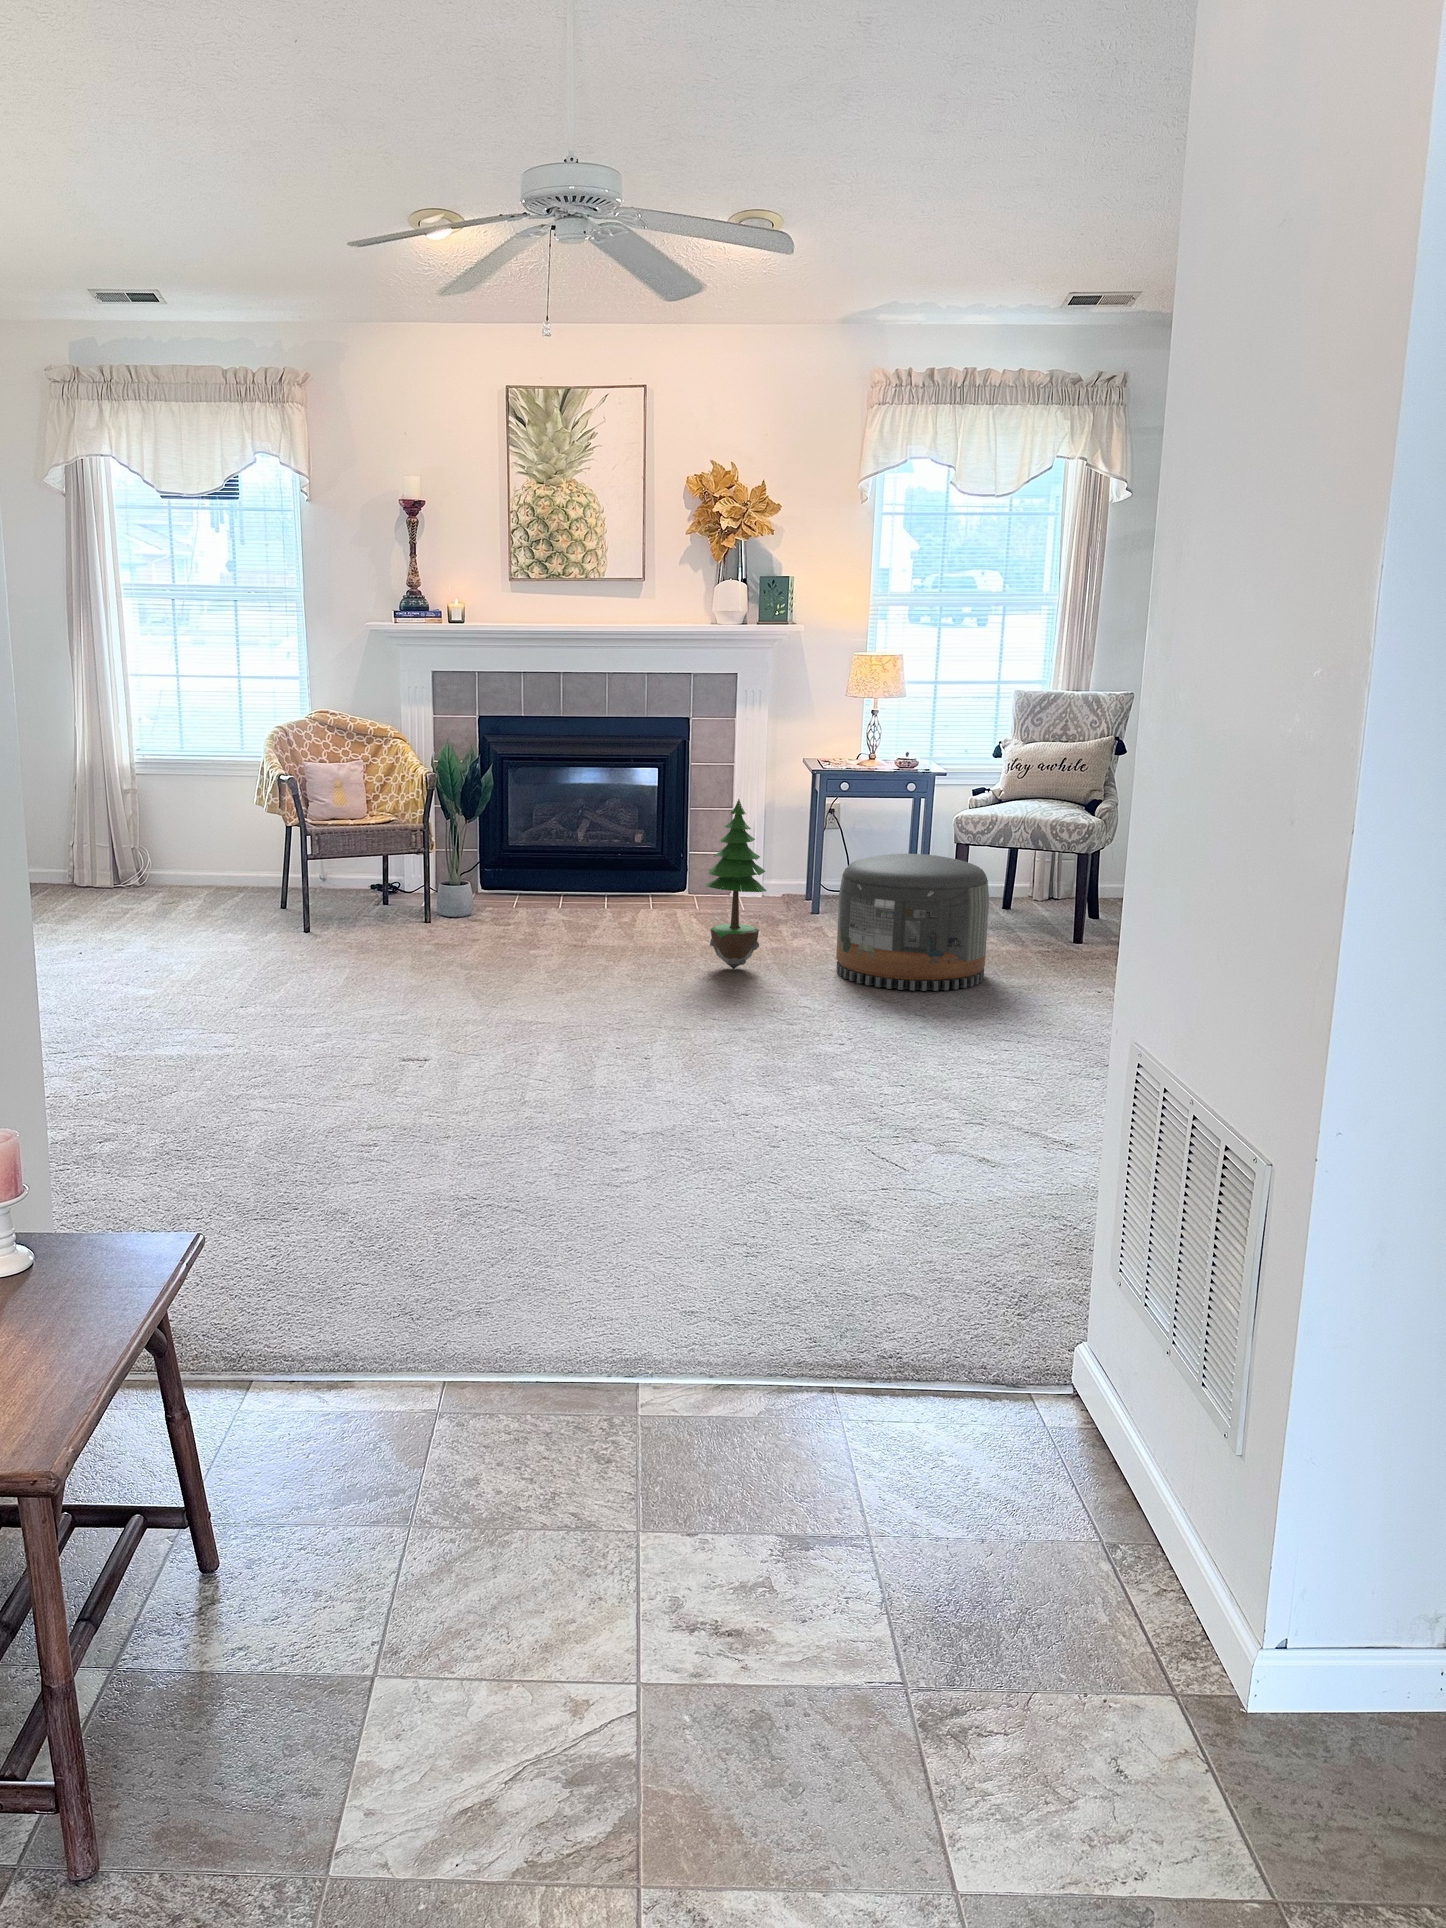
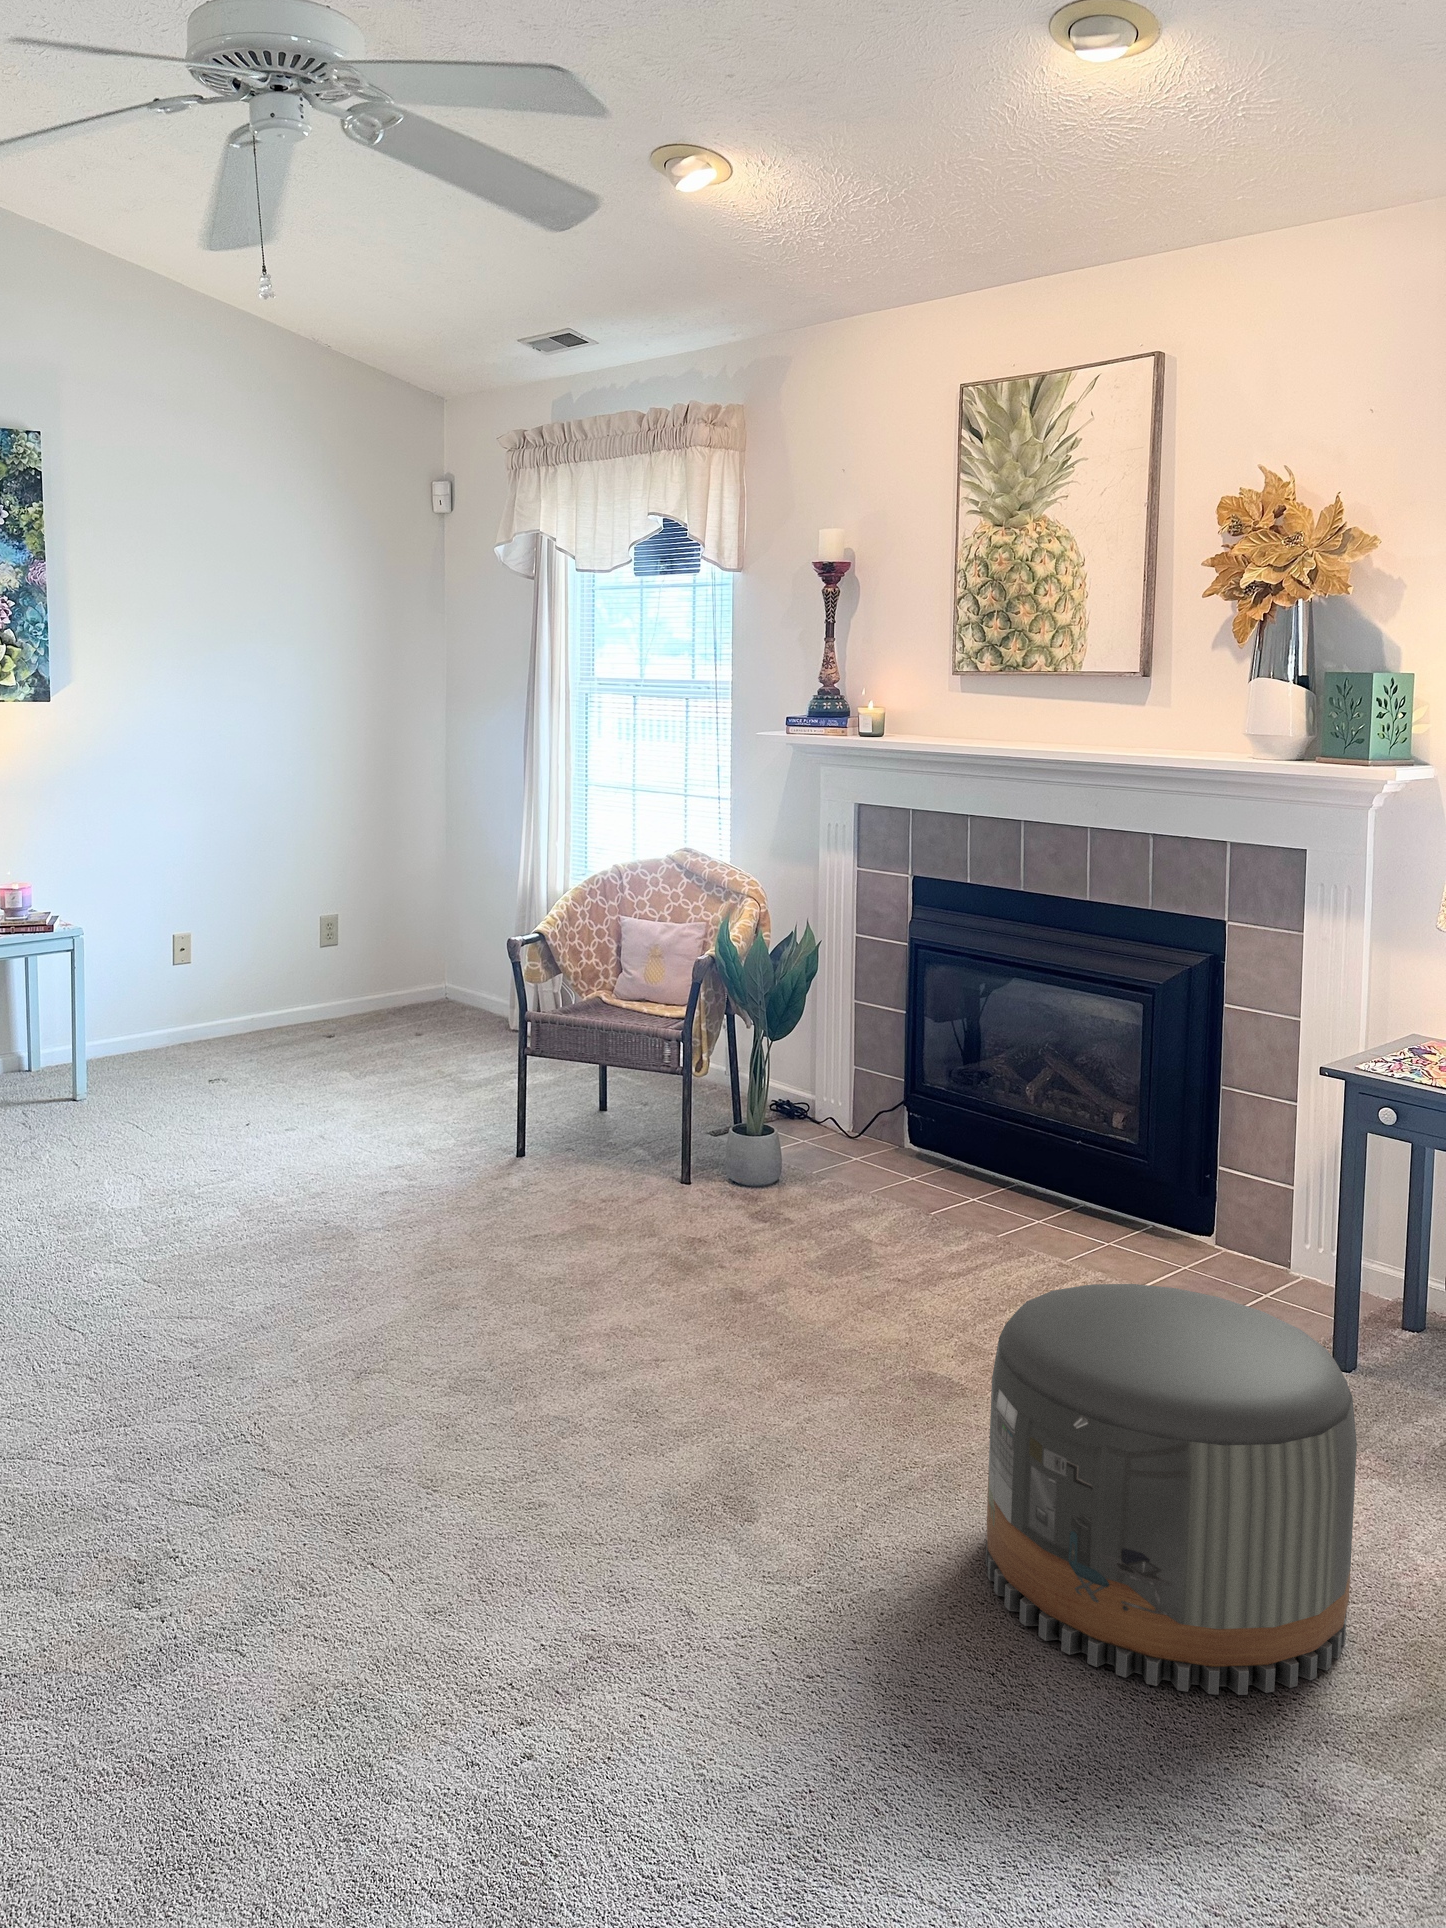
potted tree: present [705,799,766,969] -> none [806,1099,927,1428]

